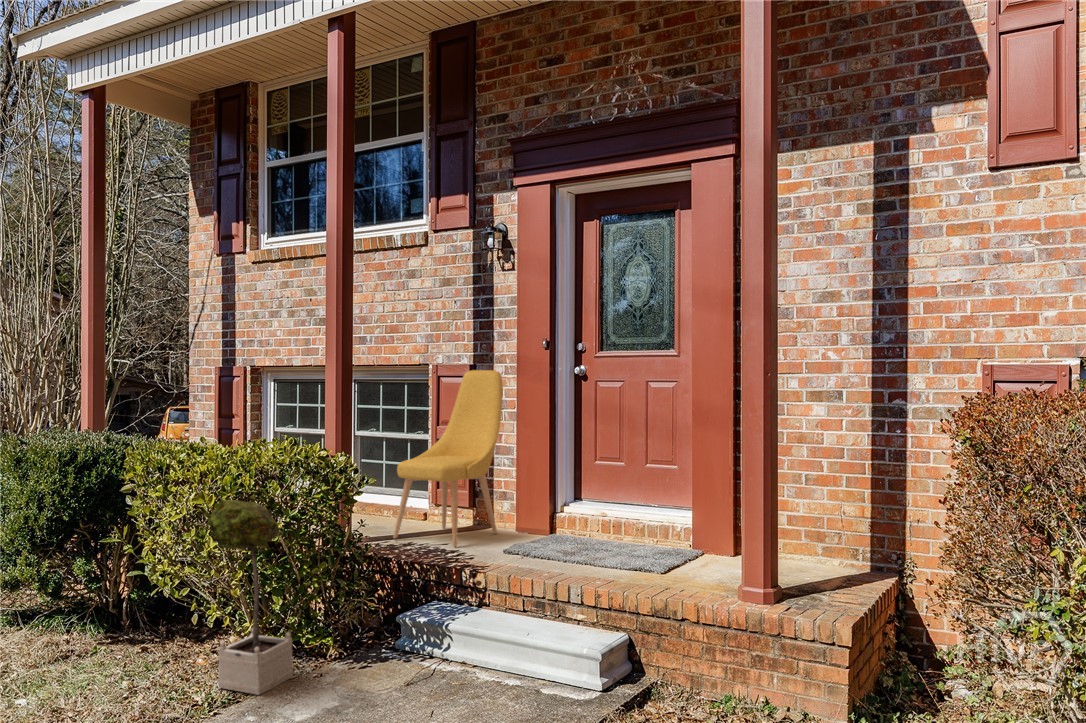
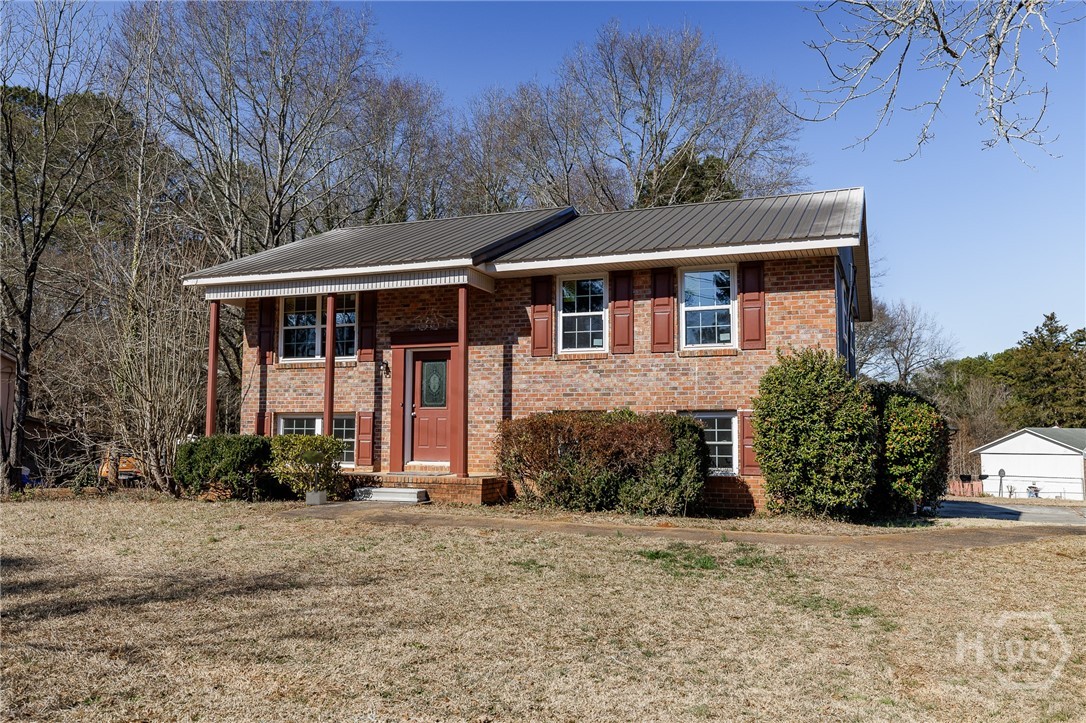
chair: present [393,370,503,547] -> none [346,414,386,474]

